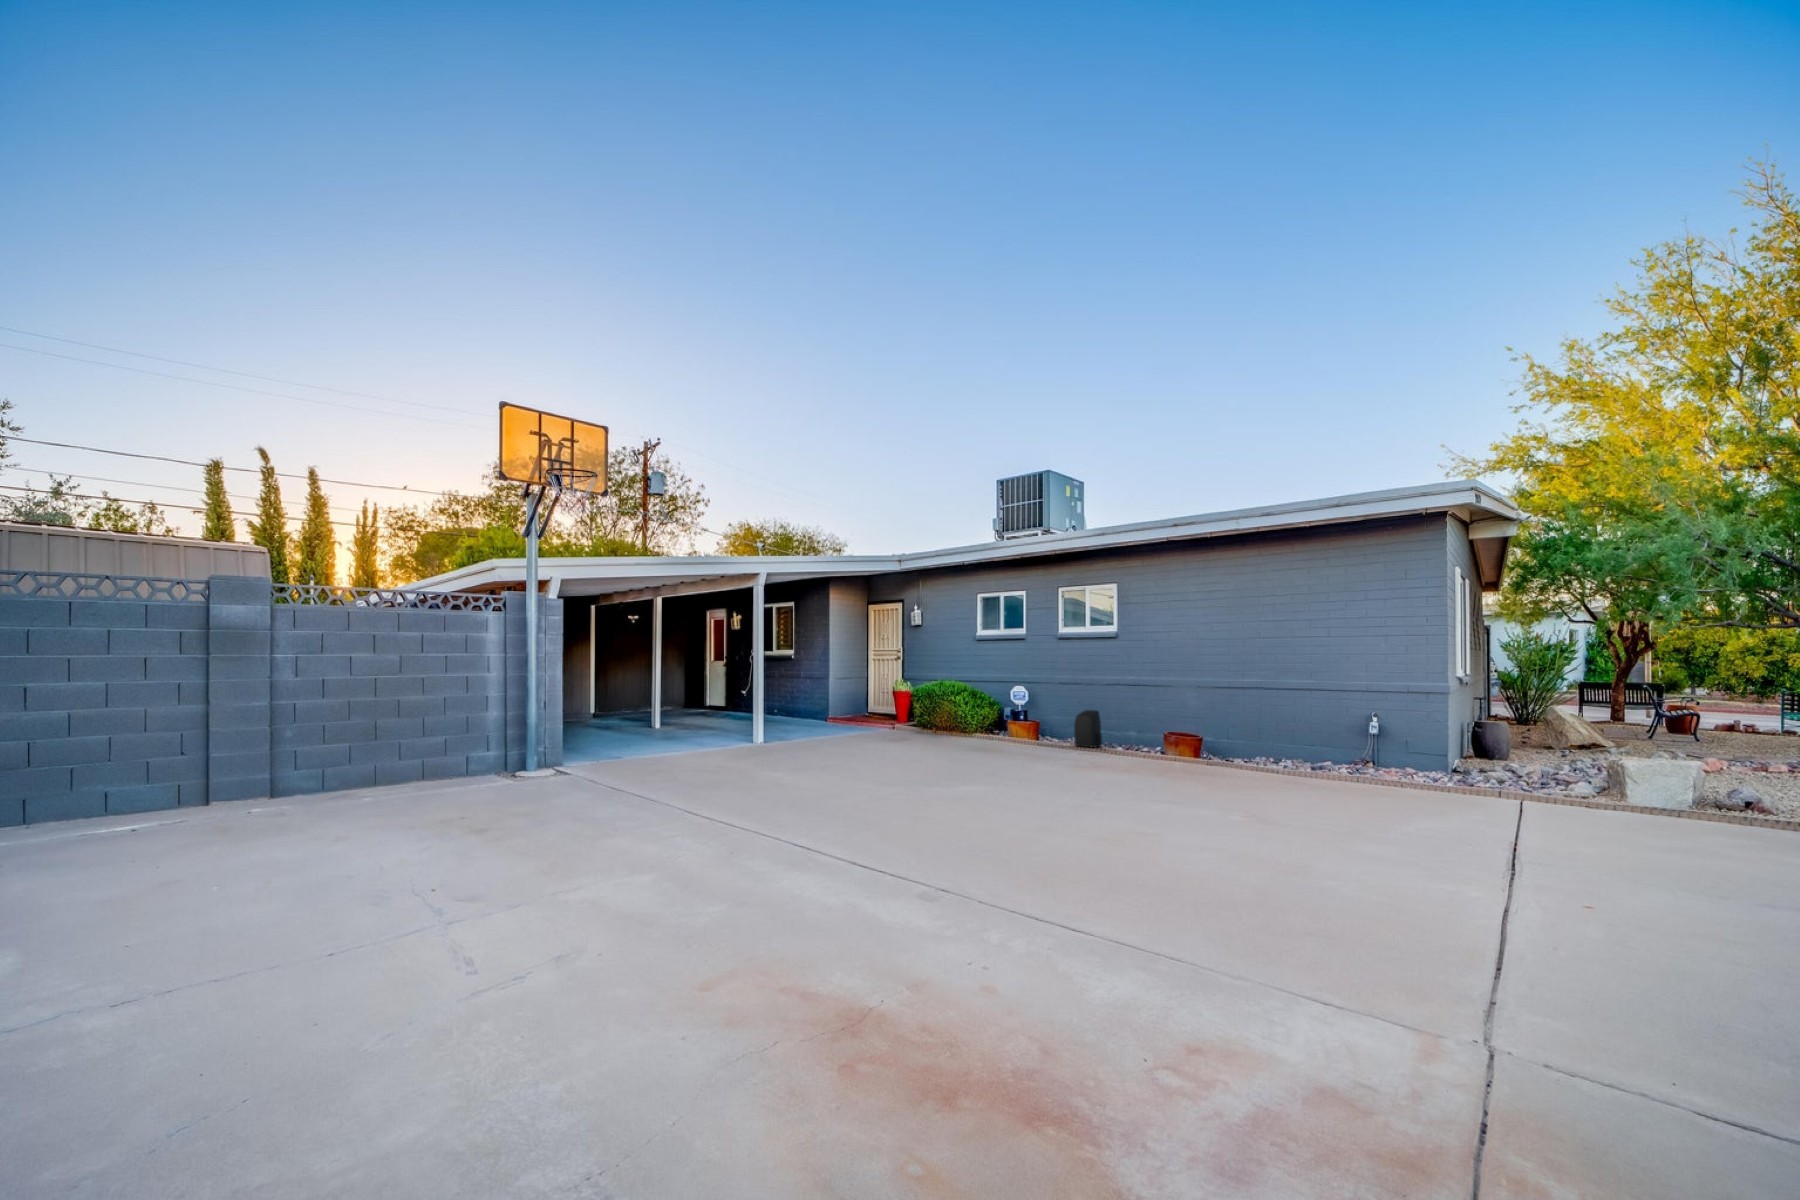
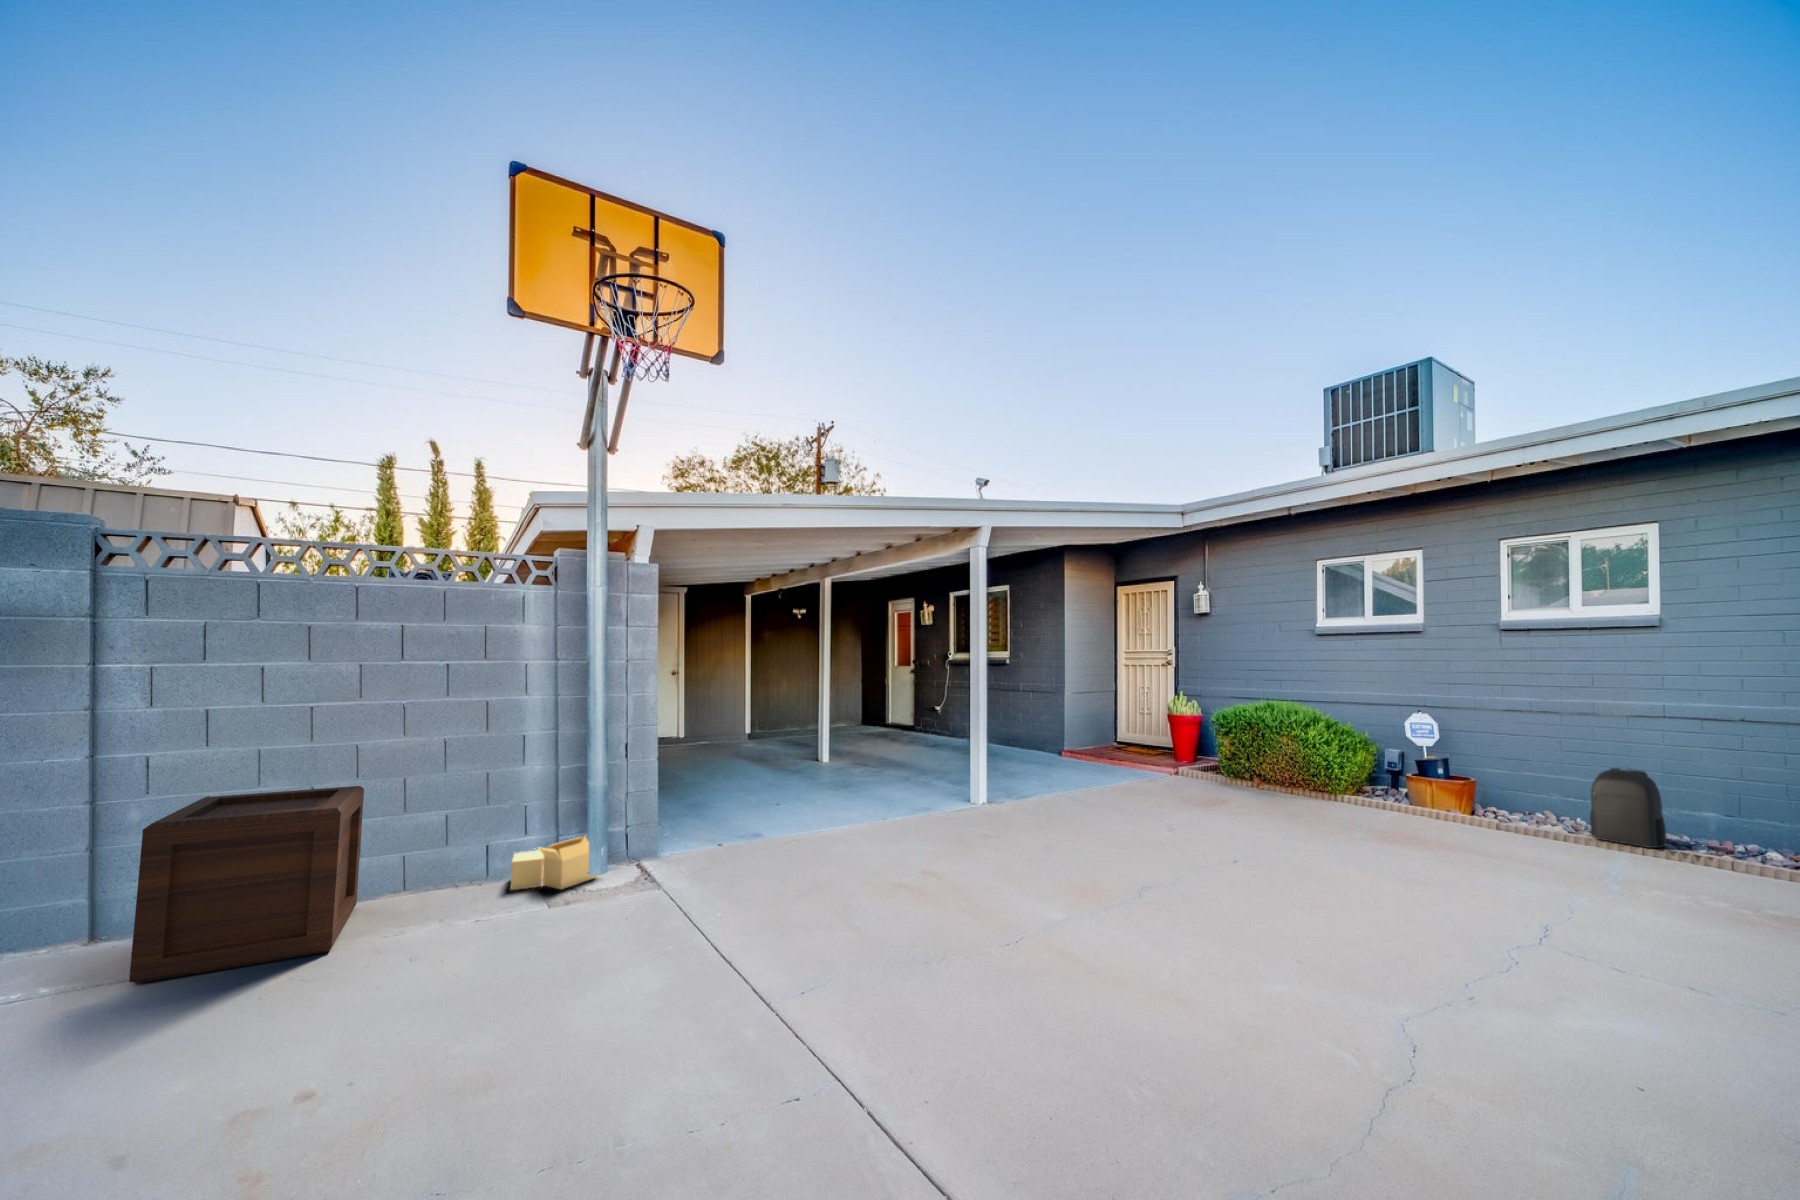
wooden crate: none [323,720,421,802] -> present [129,786,364,984]
cardboard box: none [482,751,535,777] -> present [510,836,595,890]

